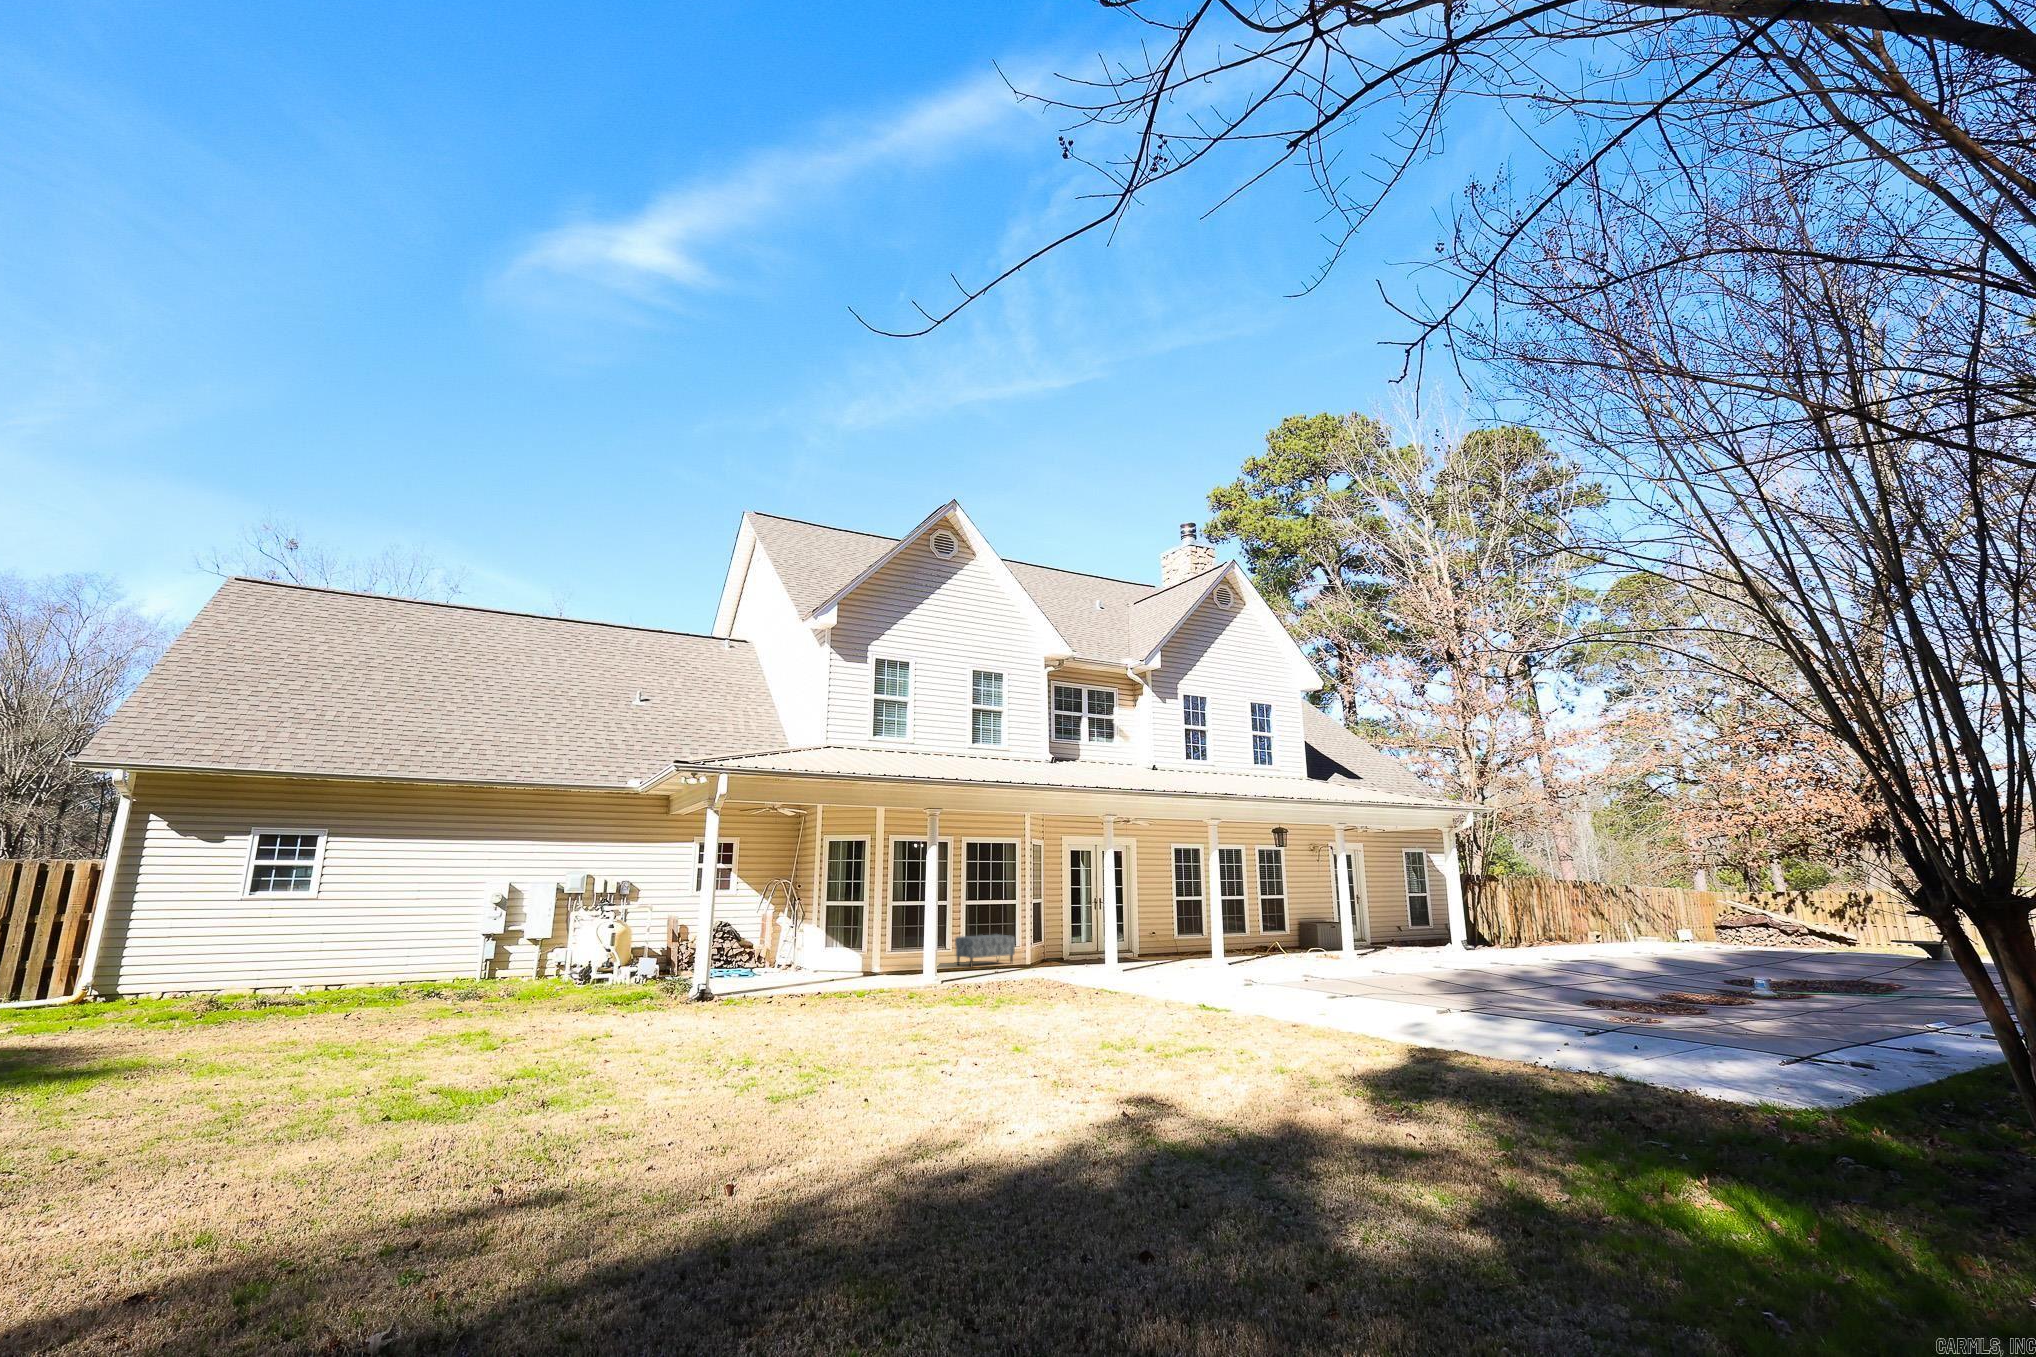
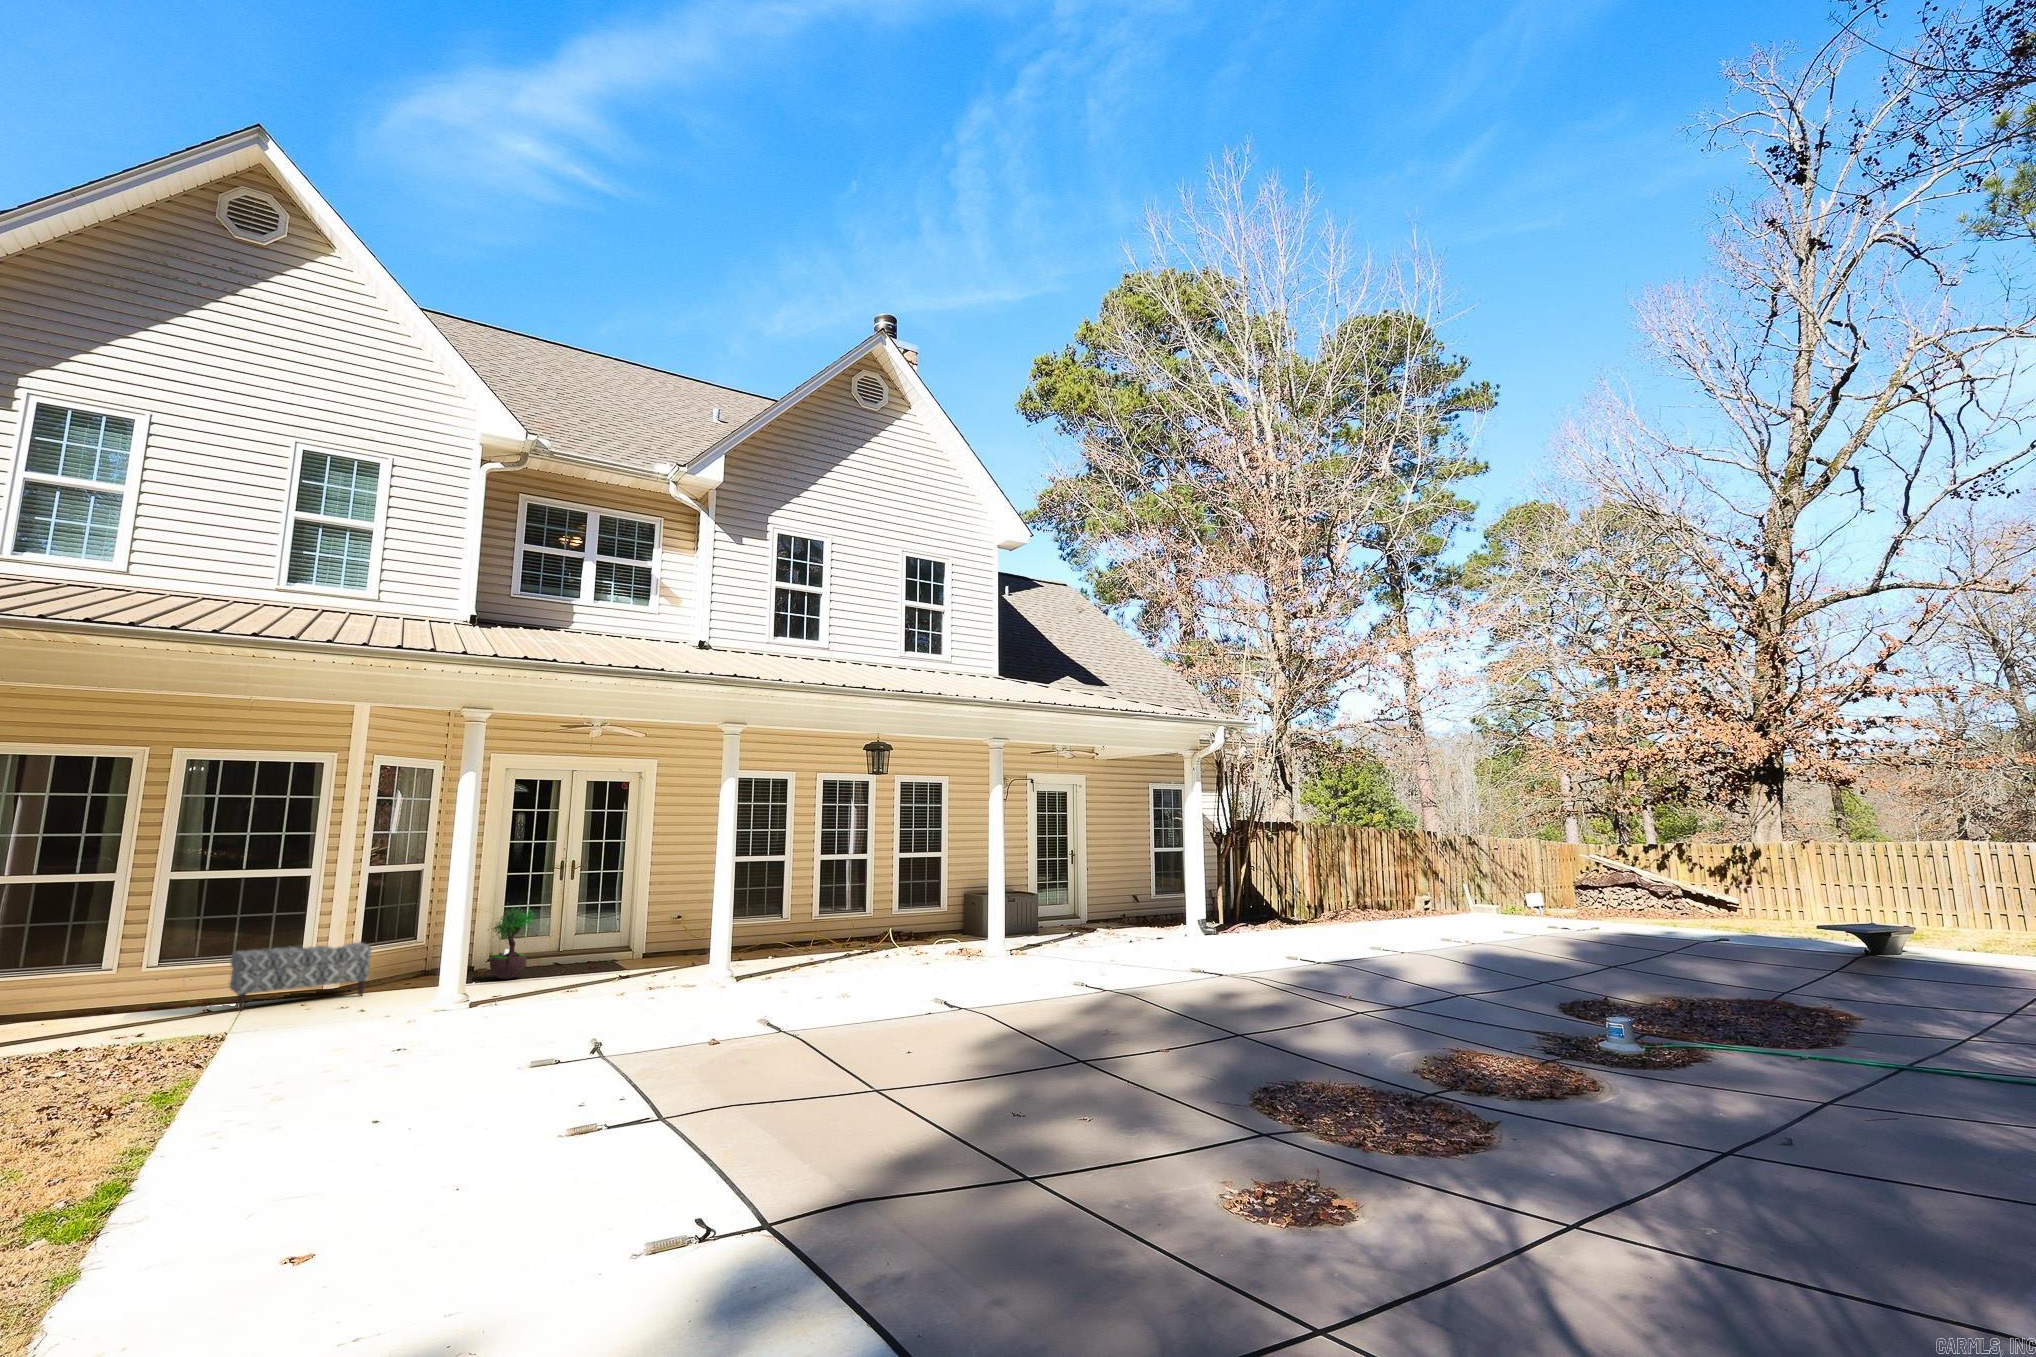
potted tree: none [1057,915,1081,959] -> present [490,907,534,979]

